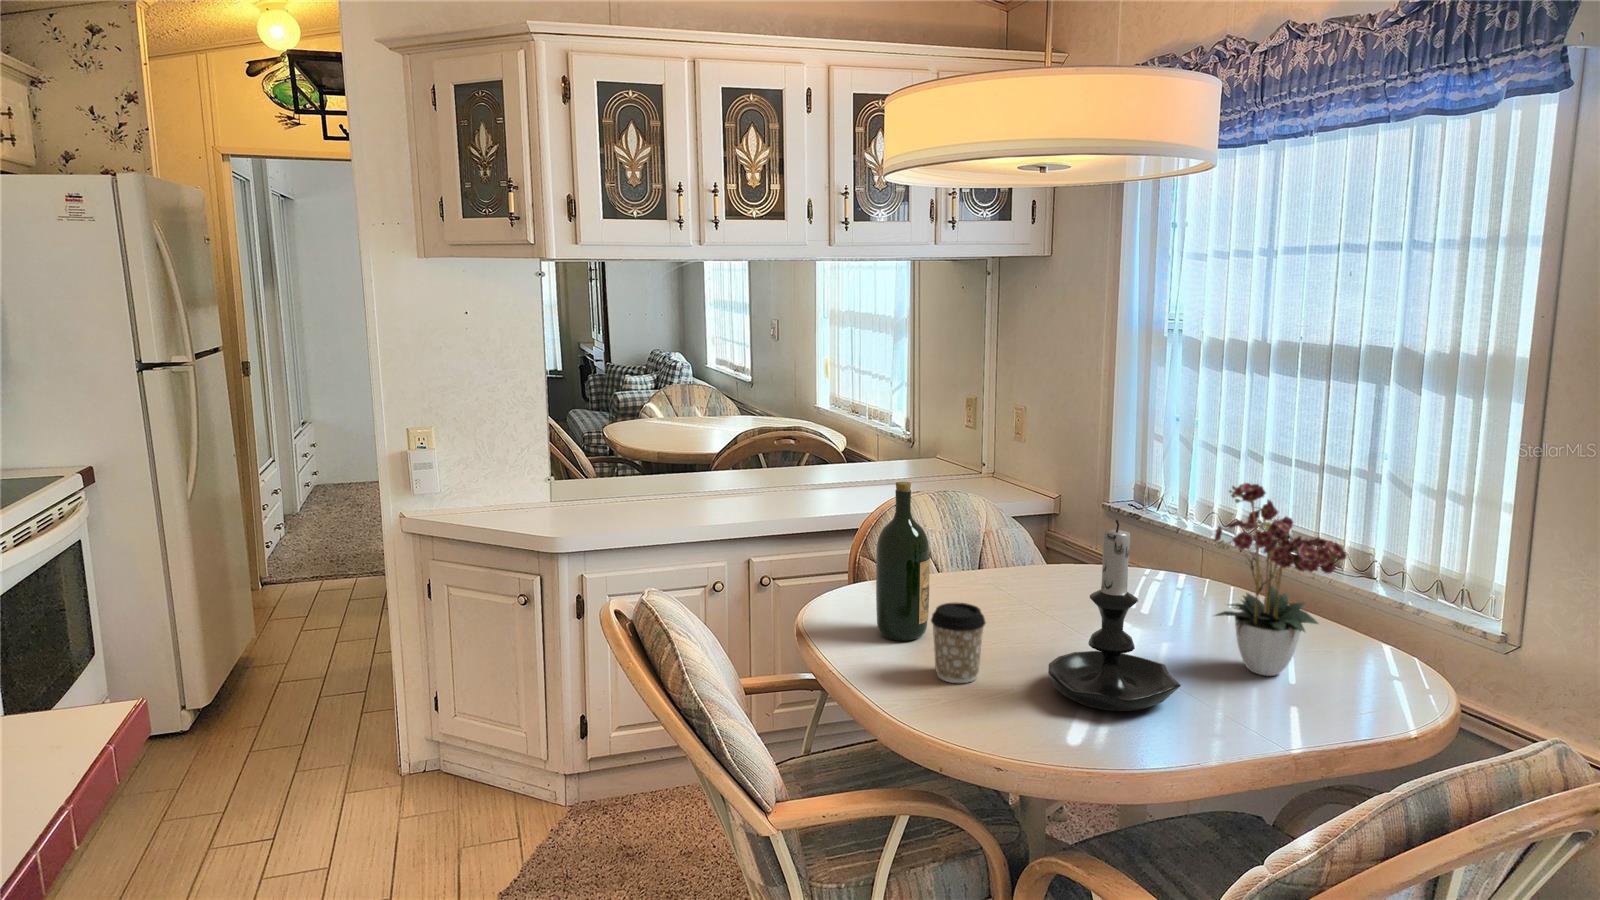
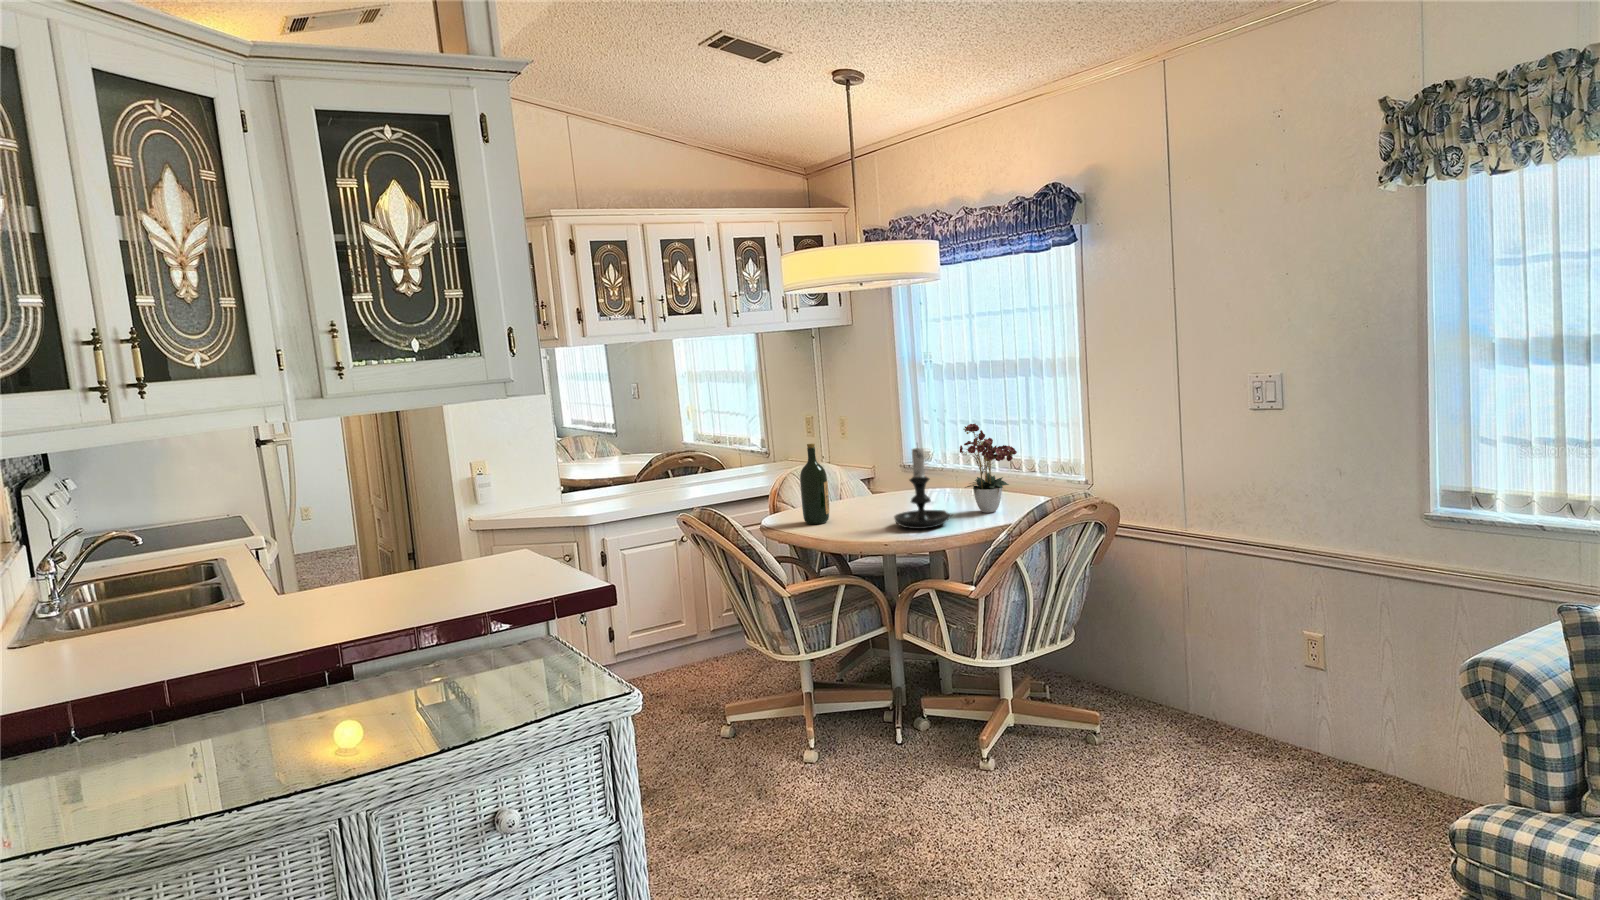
coffee cup: present [931,603,985,683] -> none [836,495,863,531]

